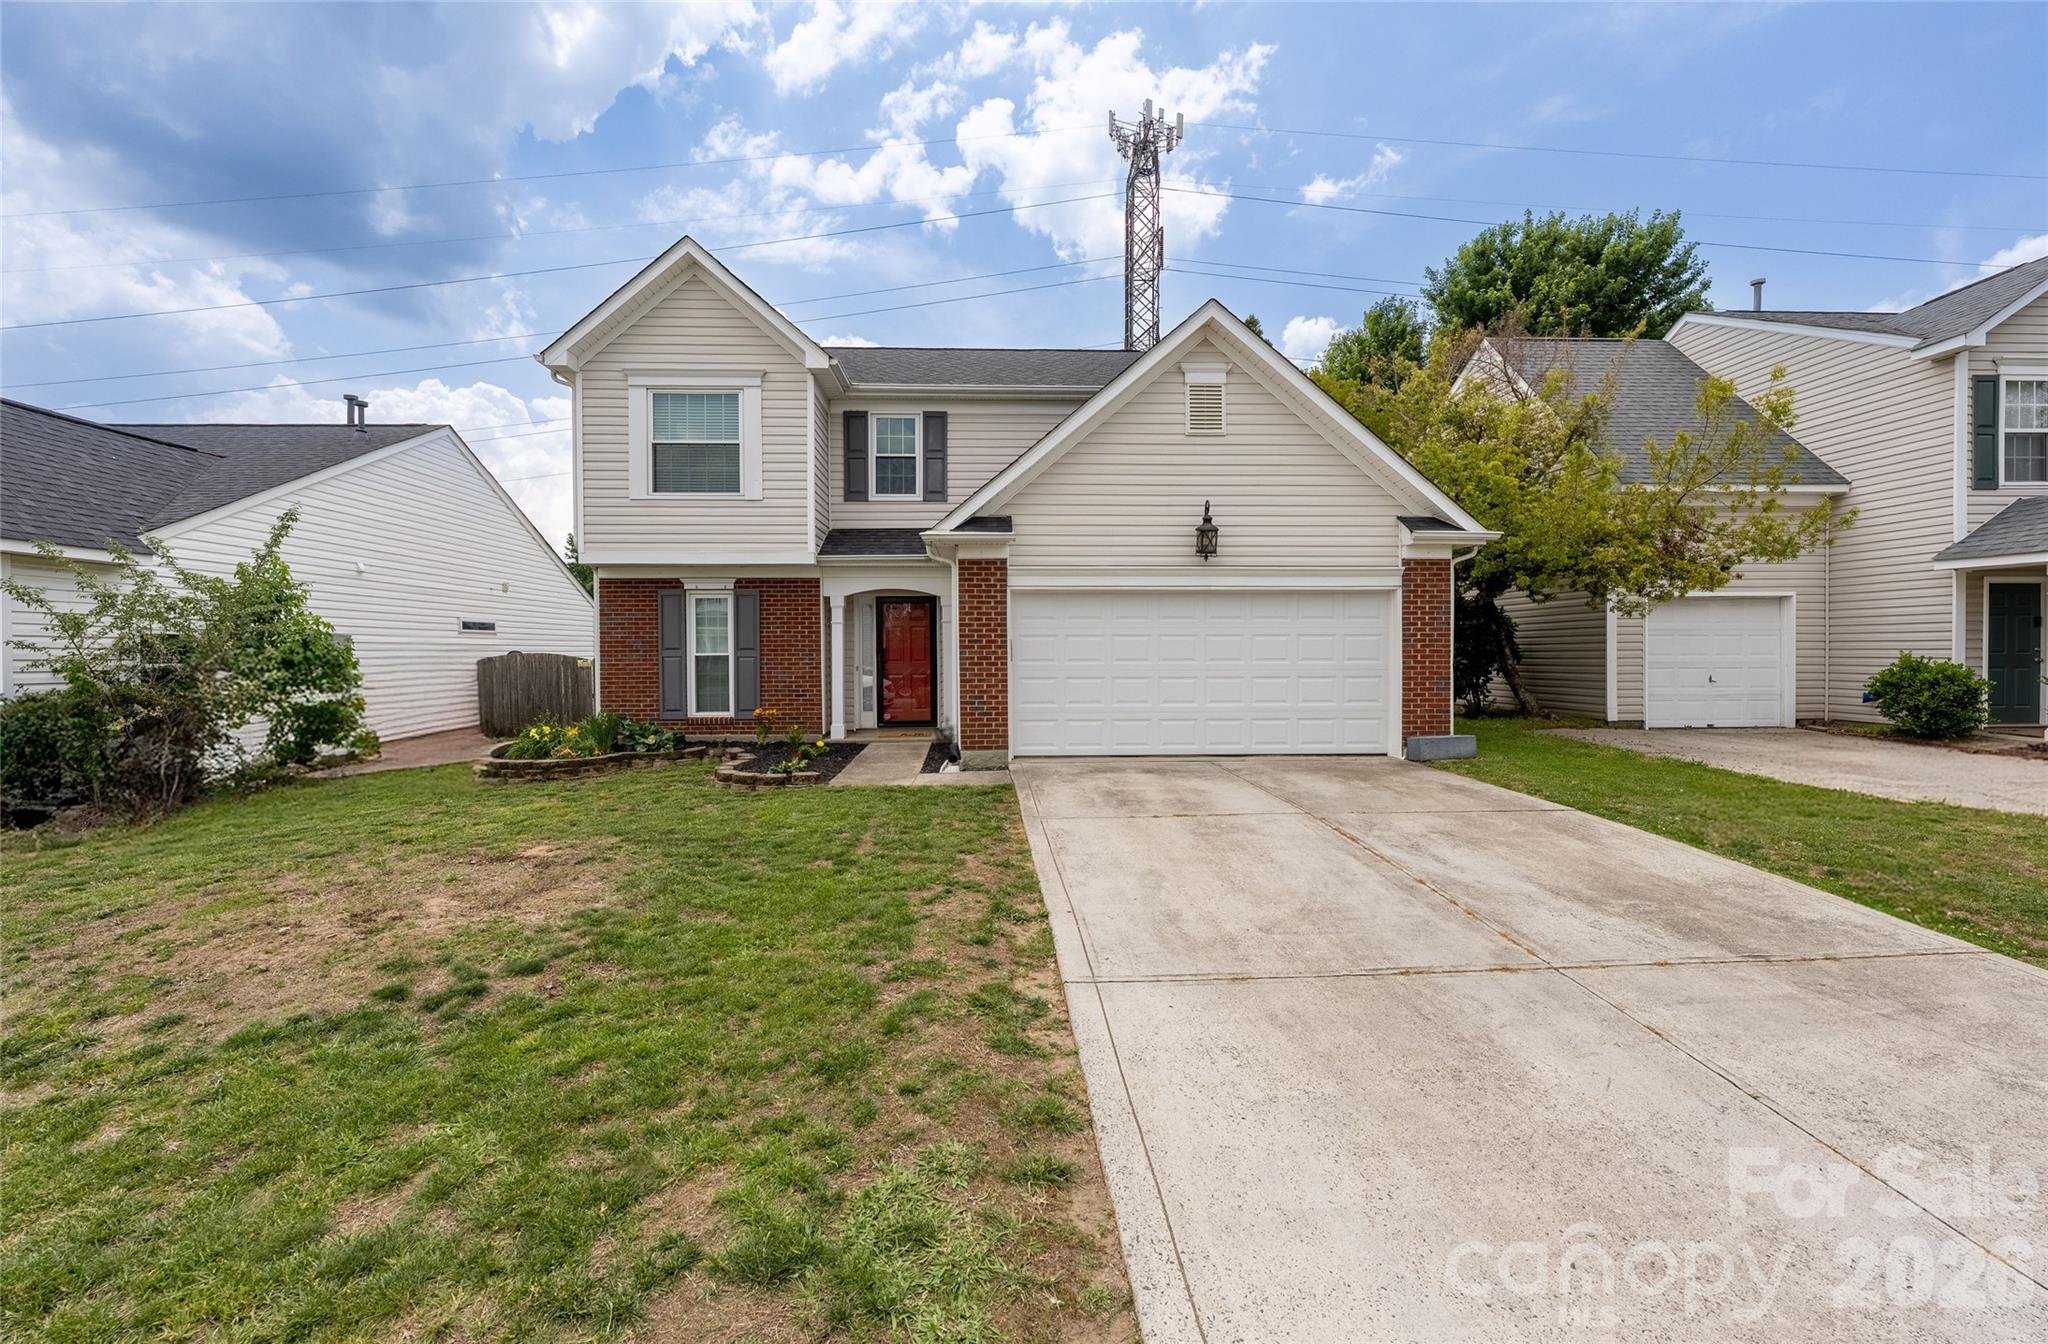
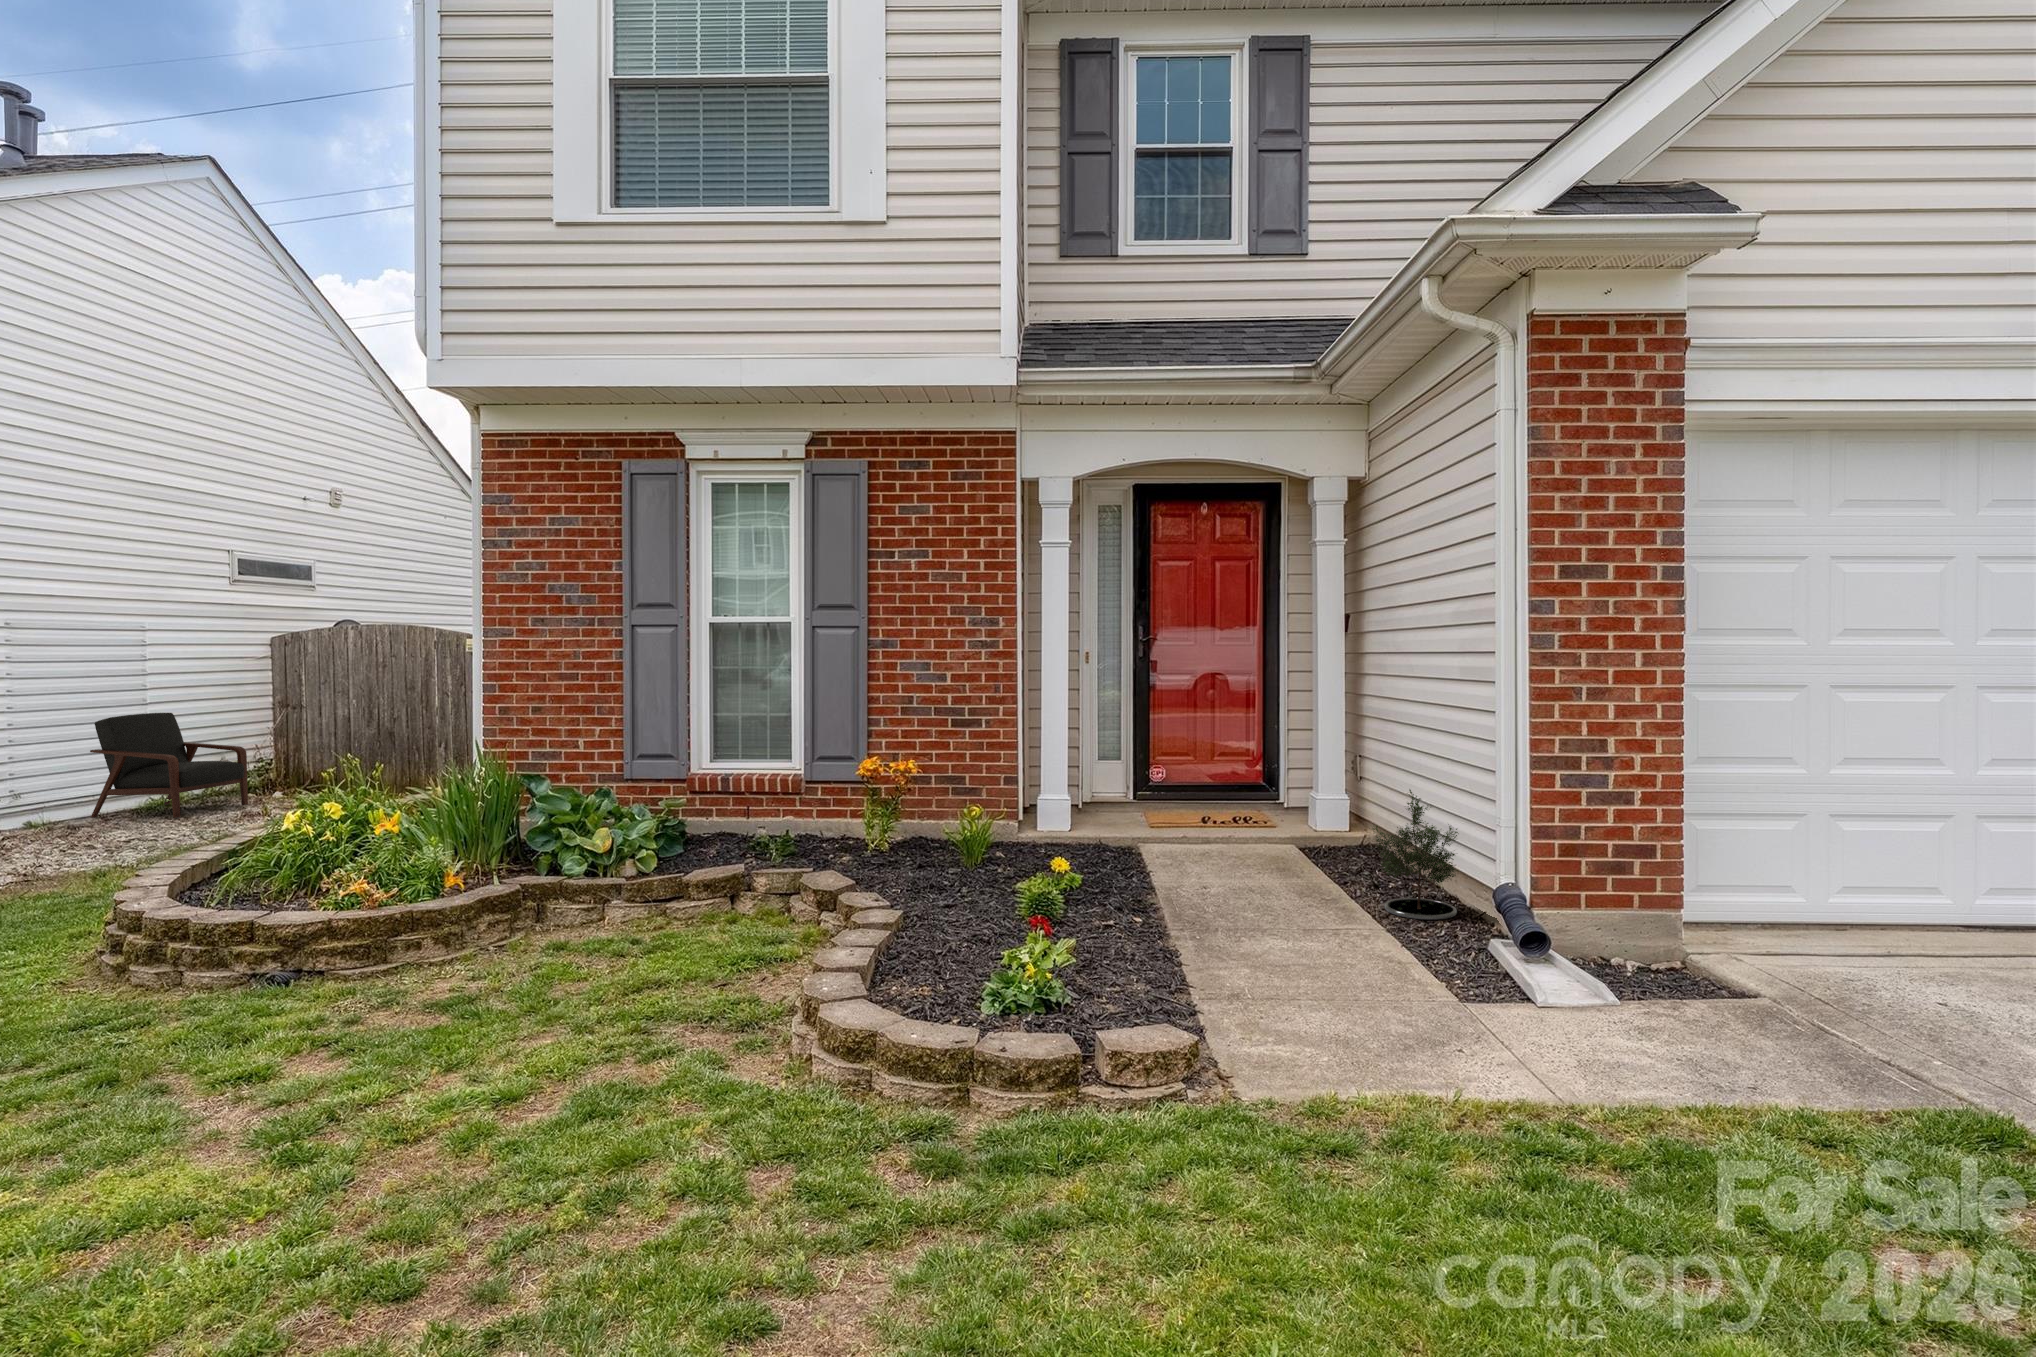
chair: none [394,698,469,748] -> present [90,713,248,818]

